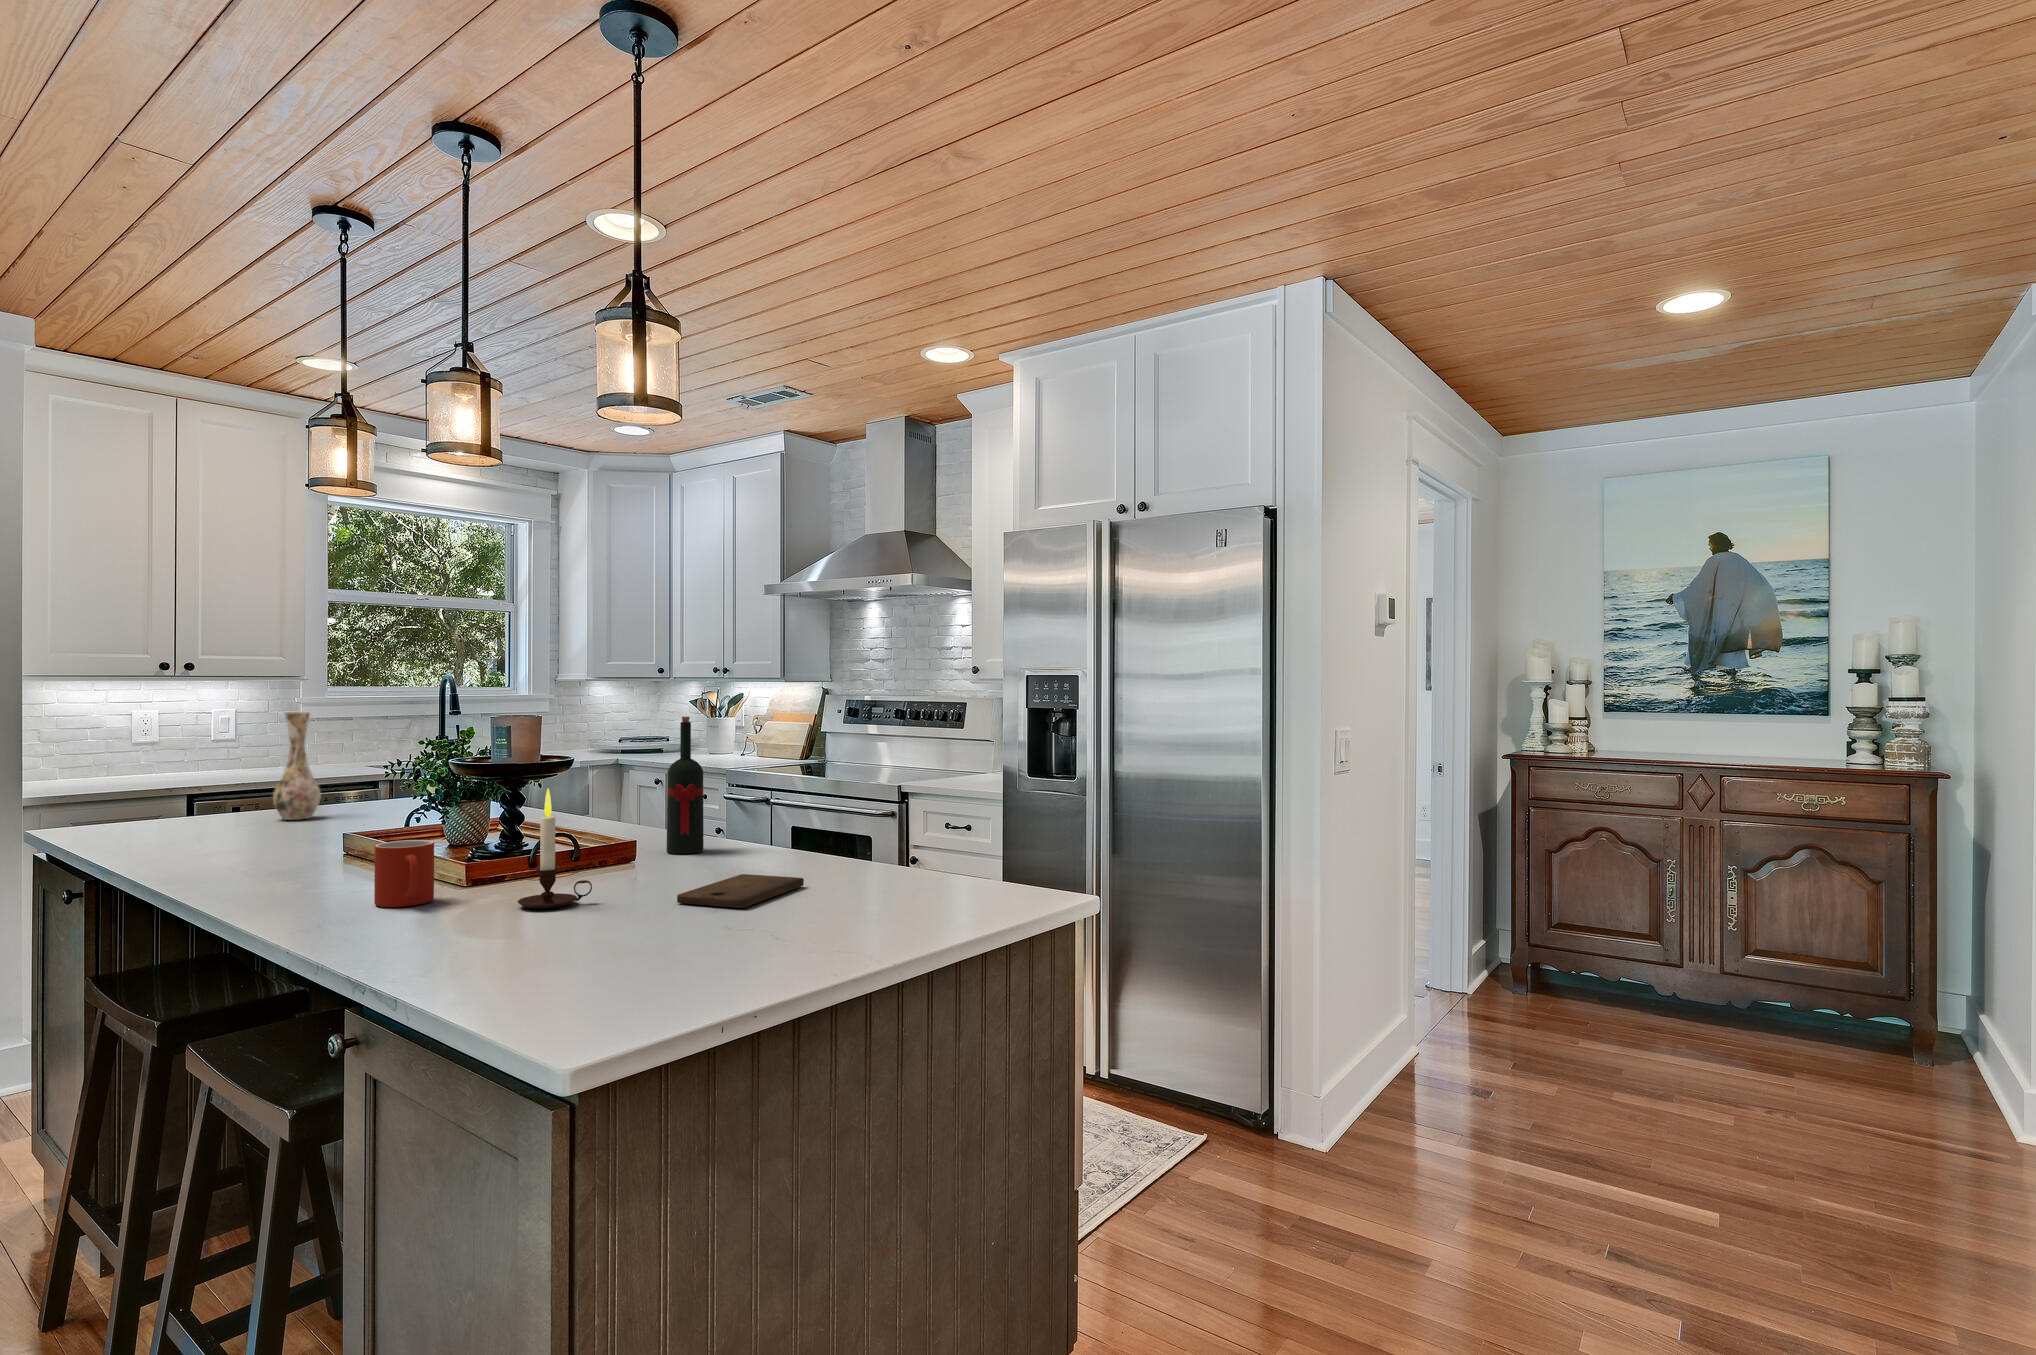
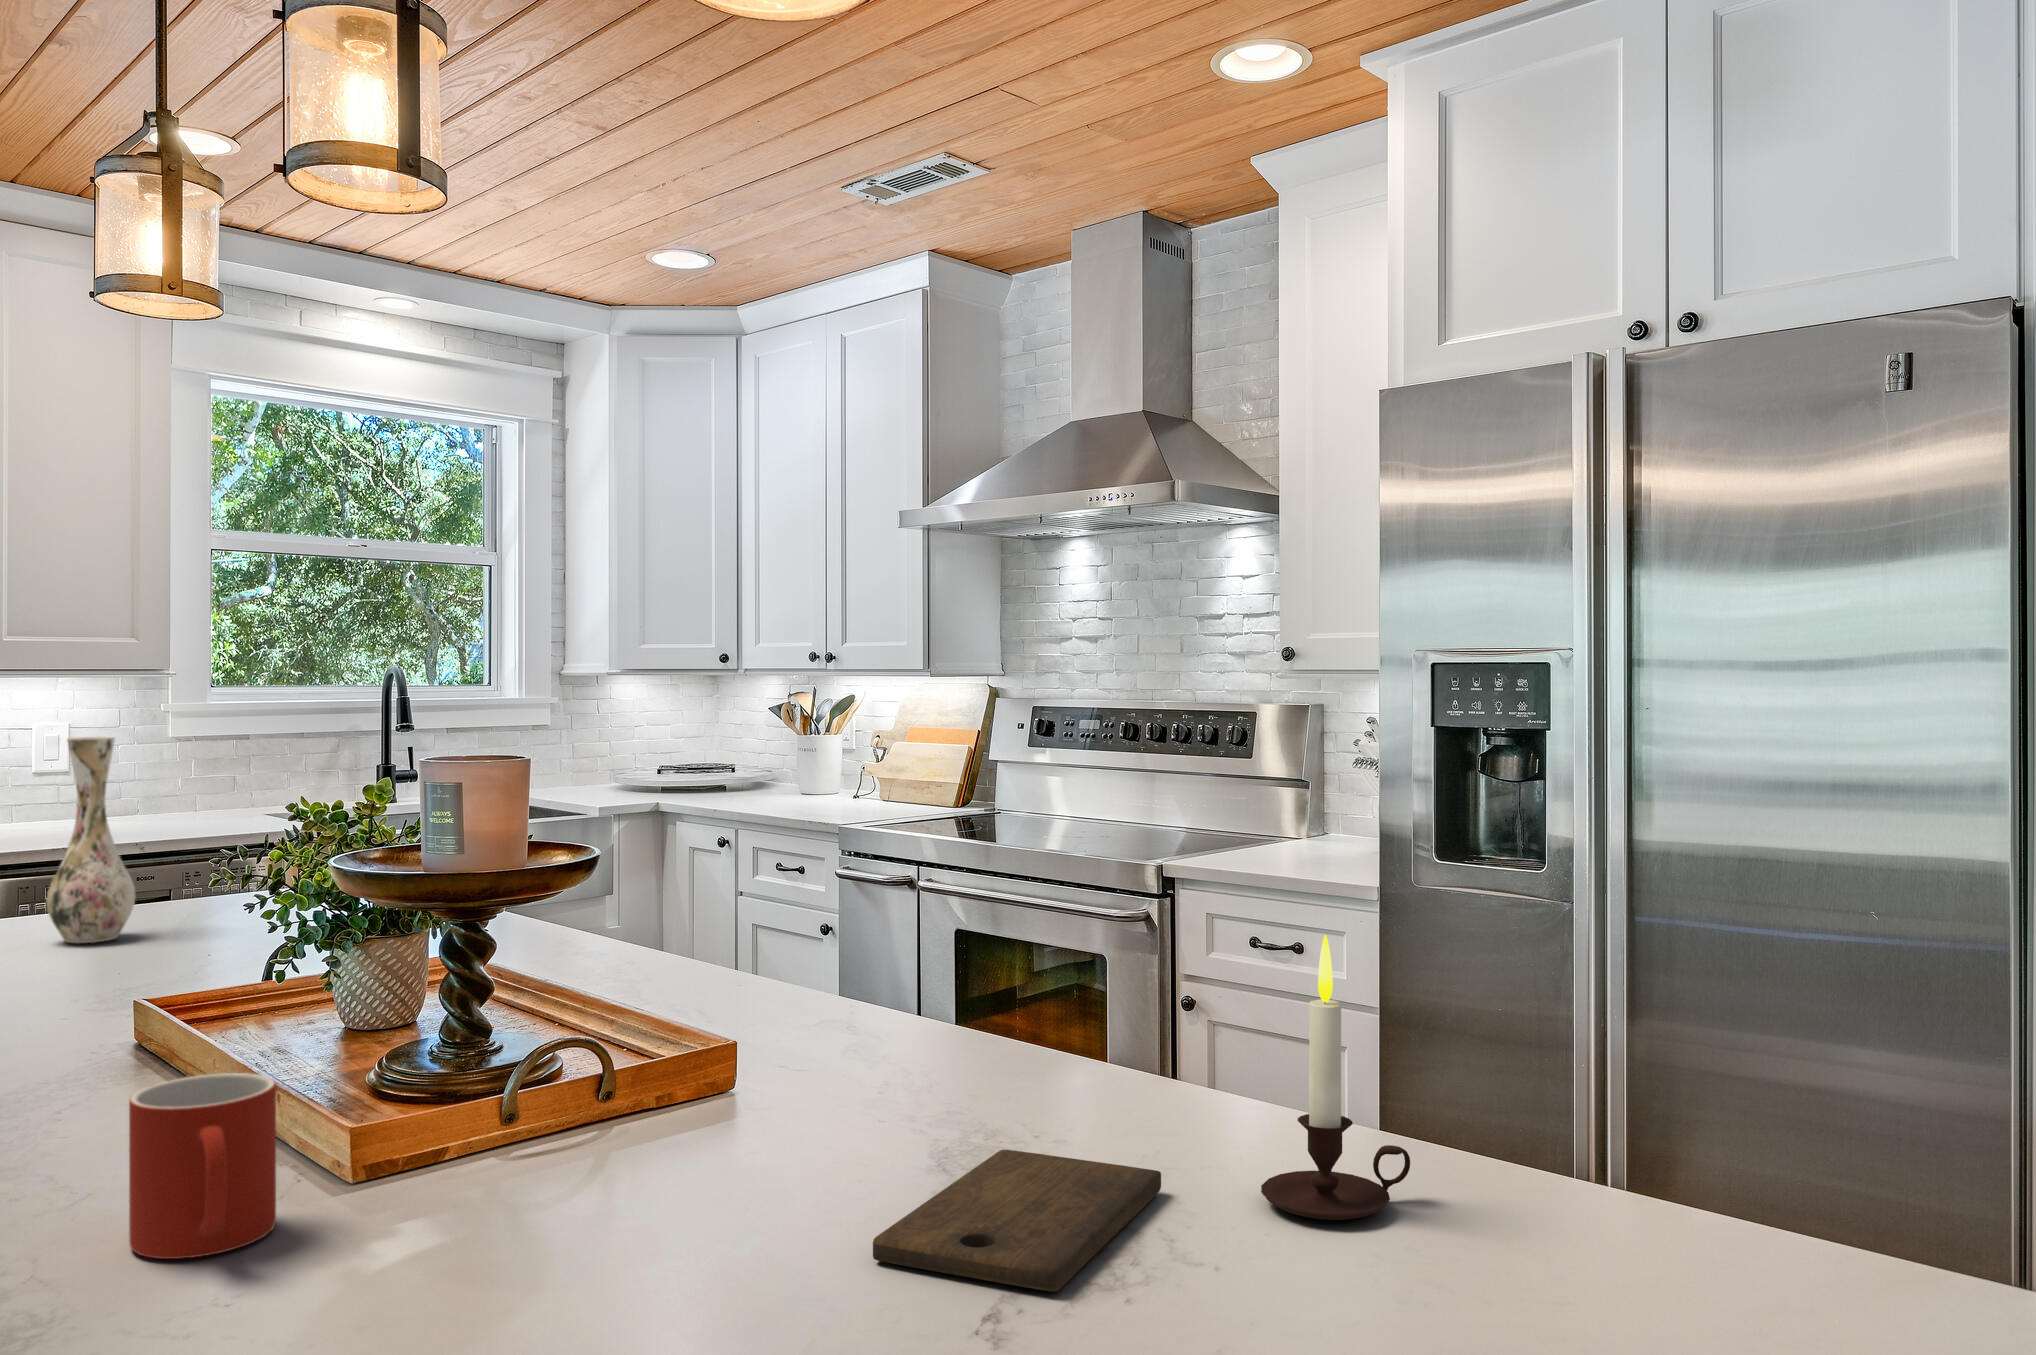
wine bottle: present [667,717,704,854] -> none [796,756,874,1059]
candle: present [517,789,592,909] -> present [1261,935,1410,1220]

